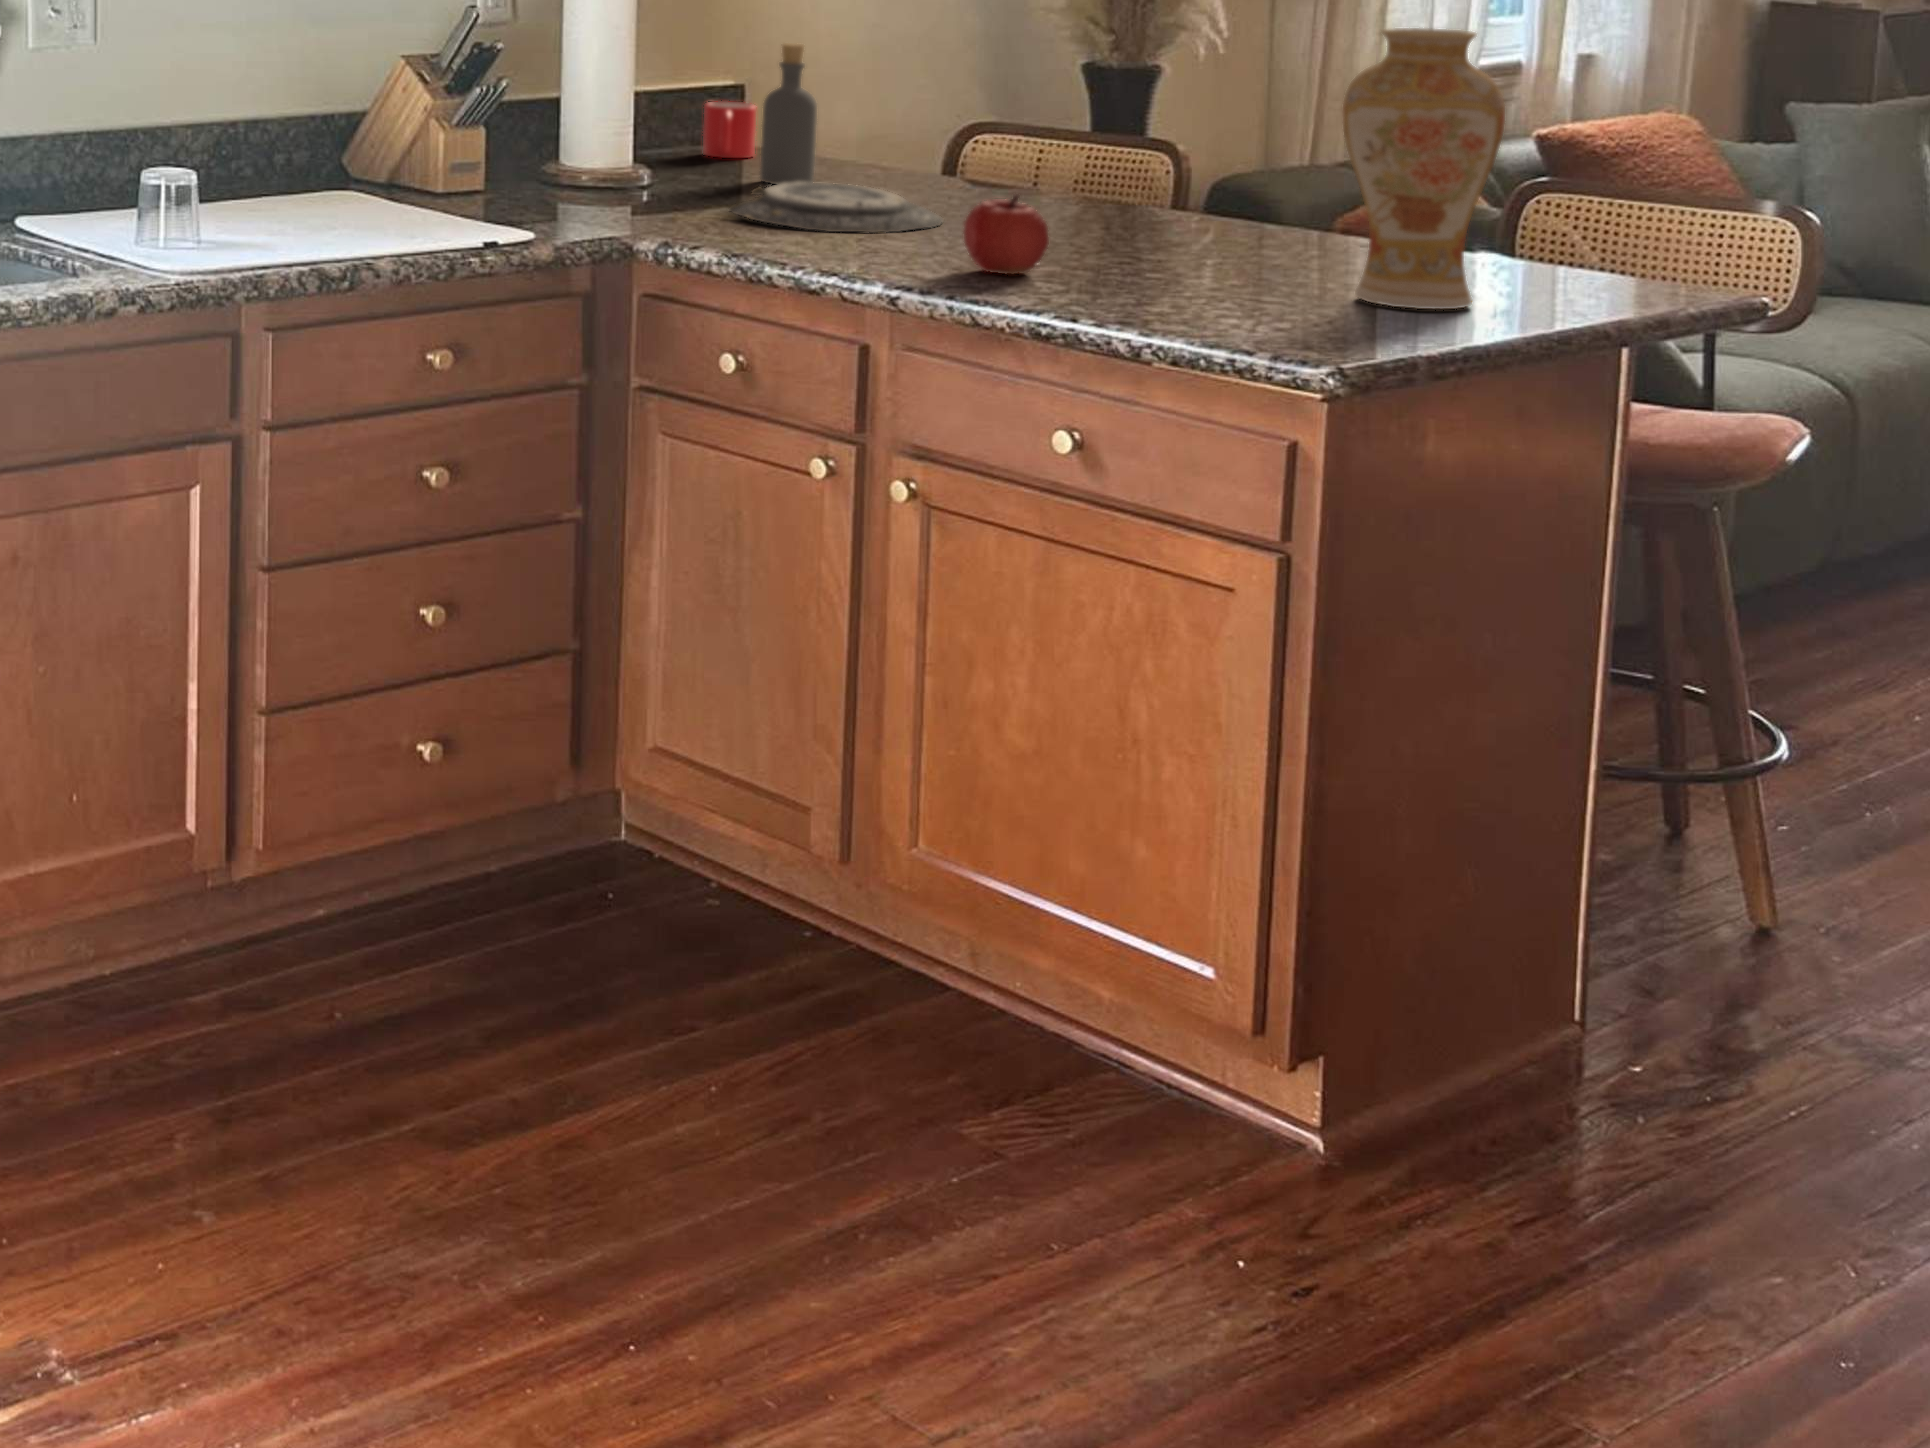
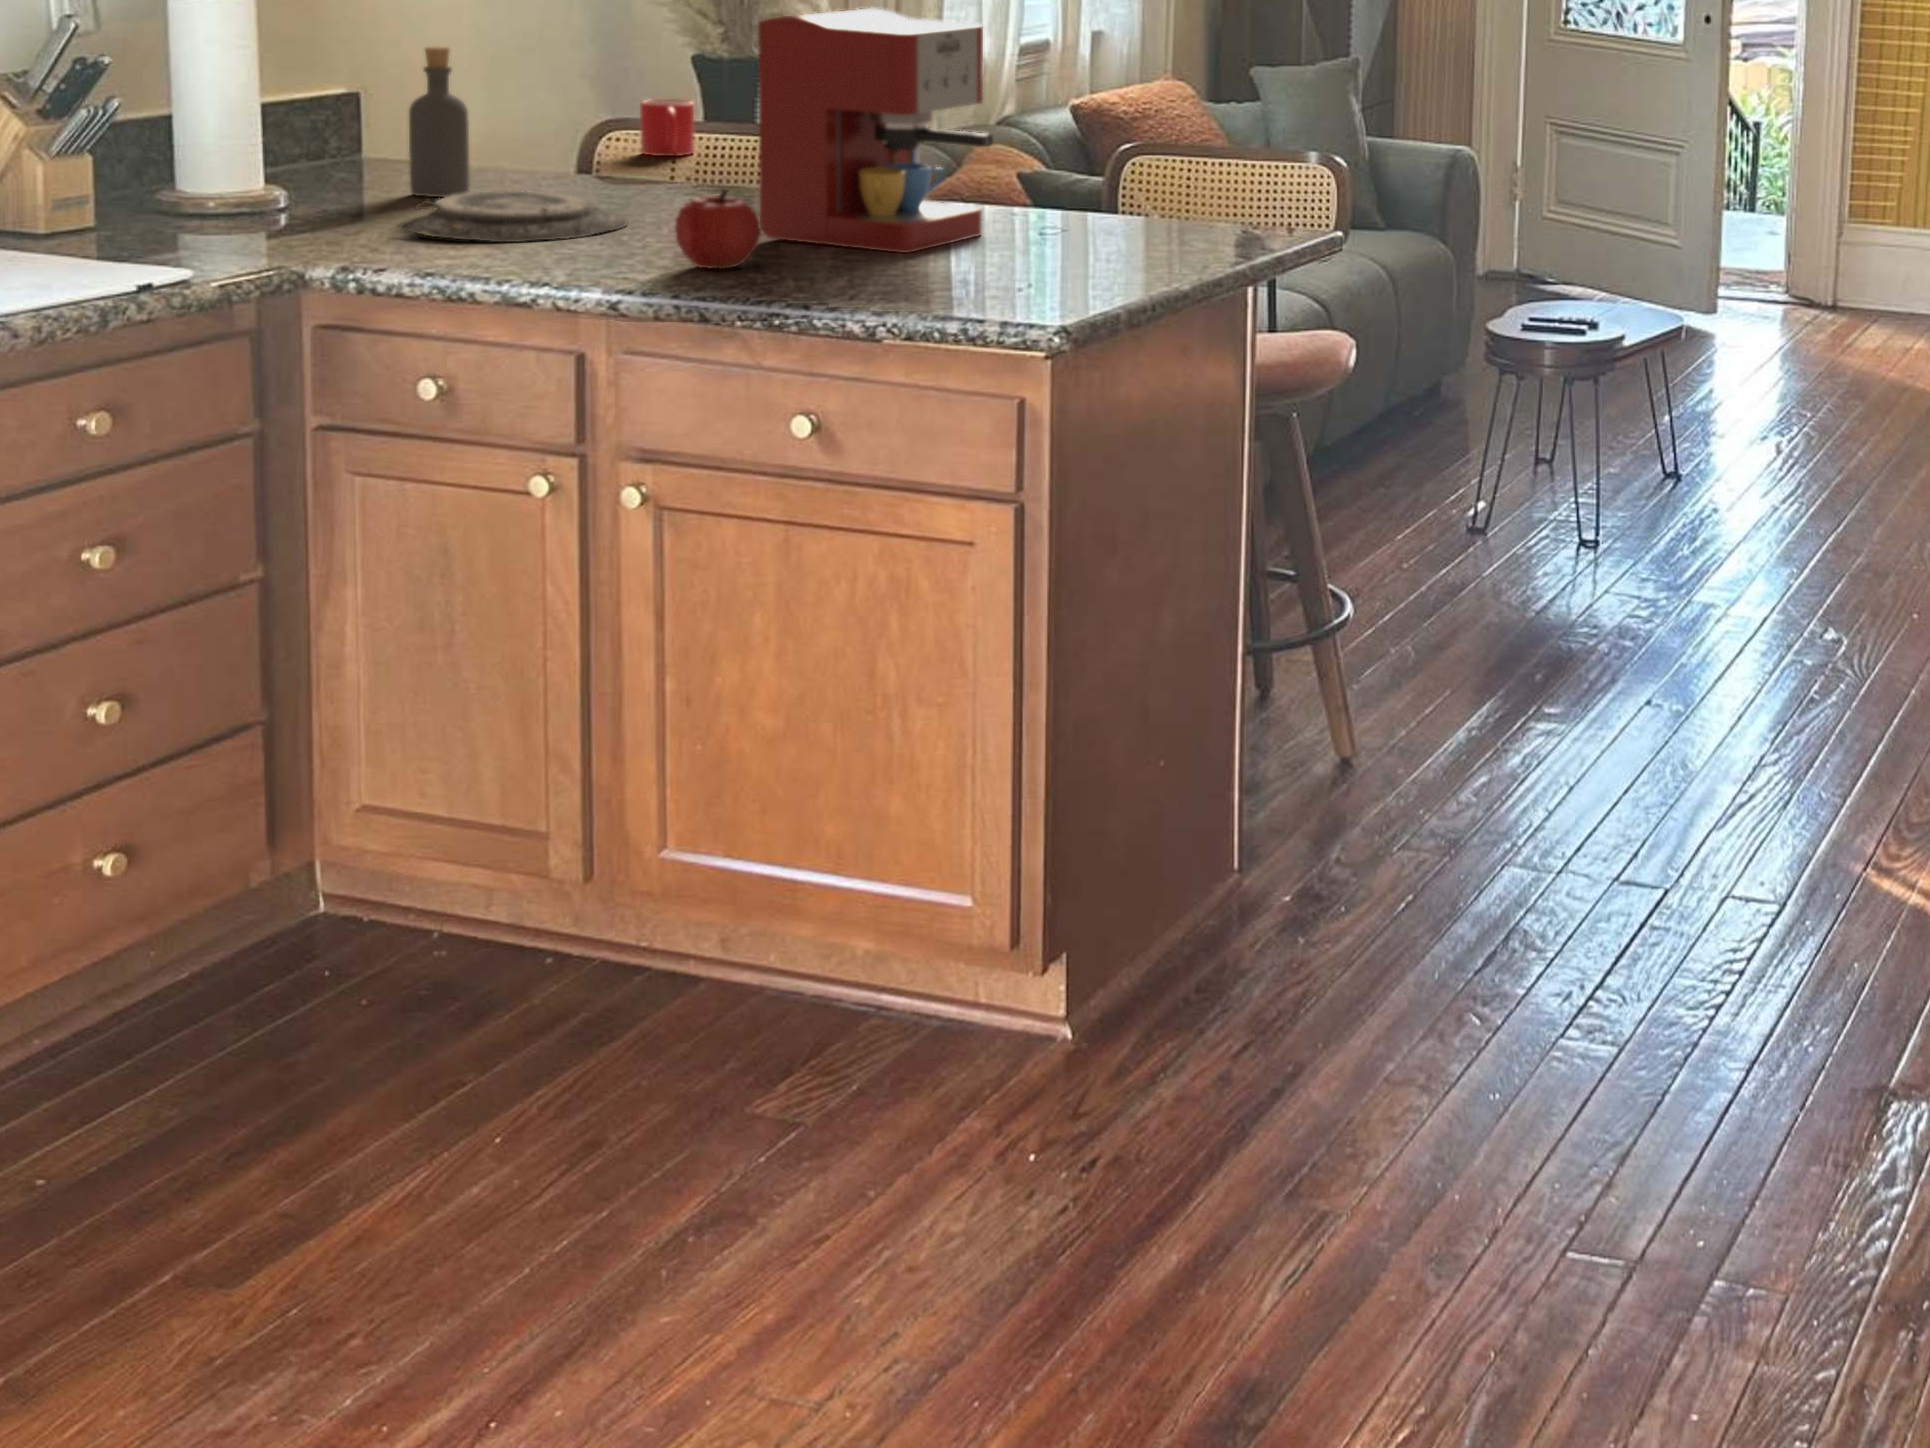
coffee maker: none [1064,19,1320,277] -> present [758,8,993,253]
vase: present [1342,28,1505,309] -> none [1021,11,1154,265]
mug: present [703,101,757,158] -> present [640,99,694,156]

